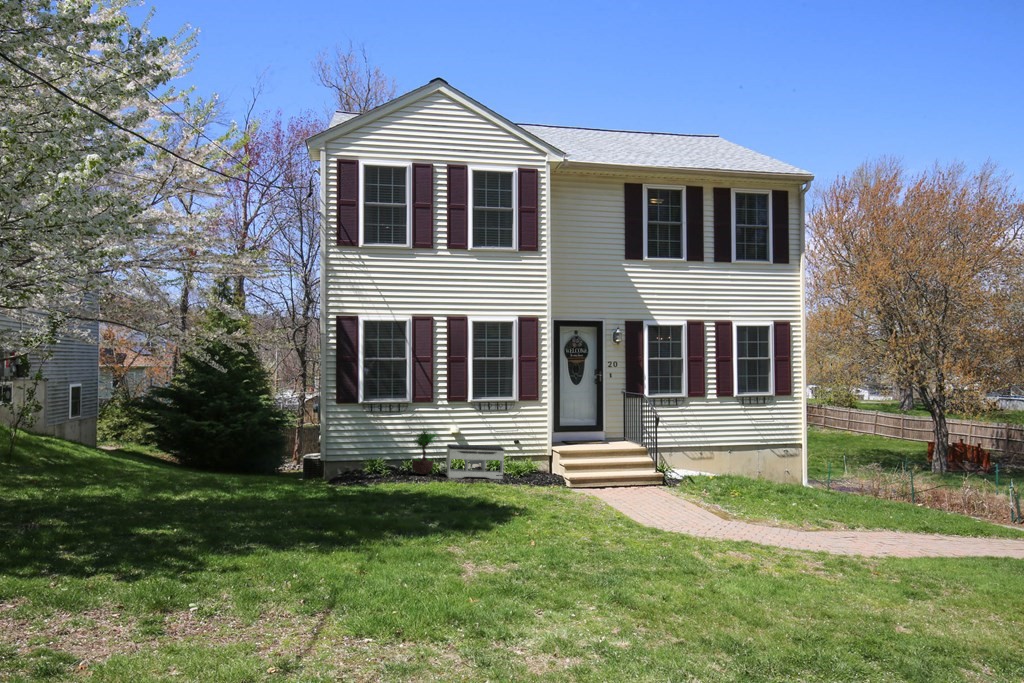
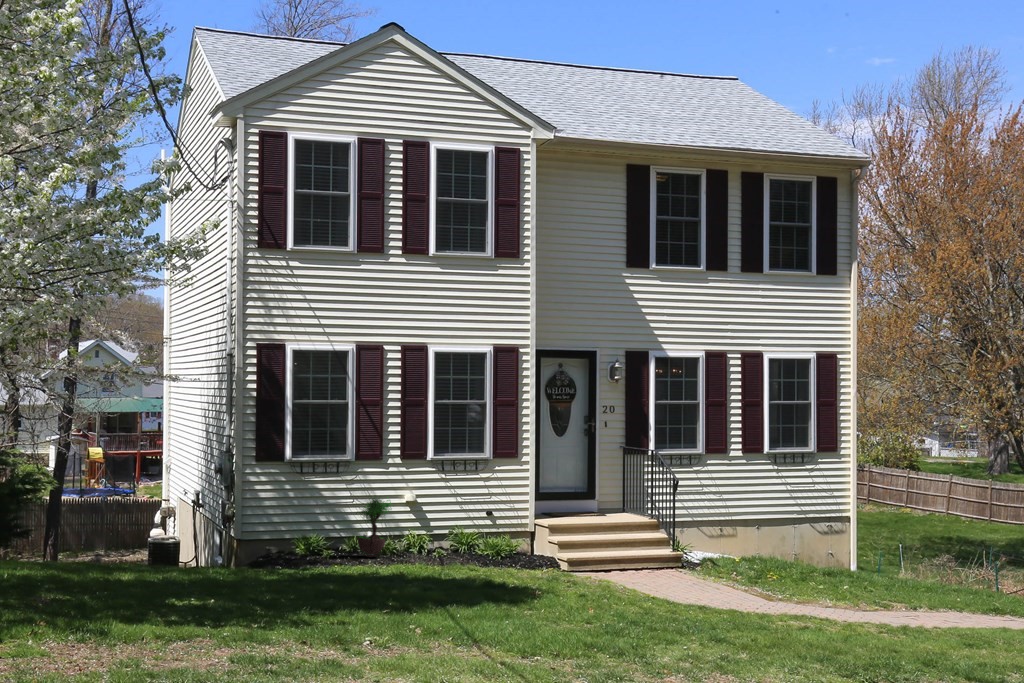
bench: present [445,444,505,479] -> none [398,517,479,562]

